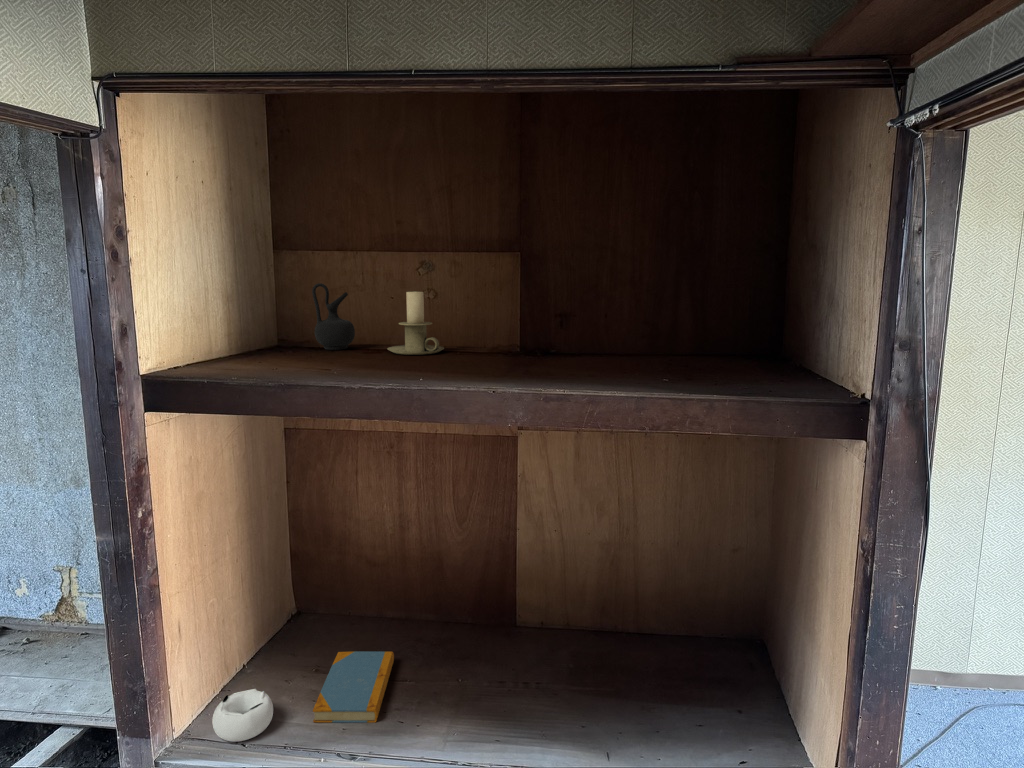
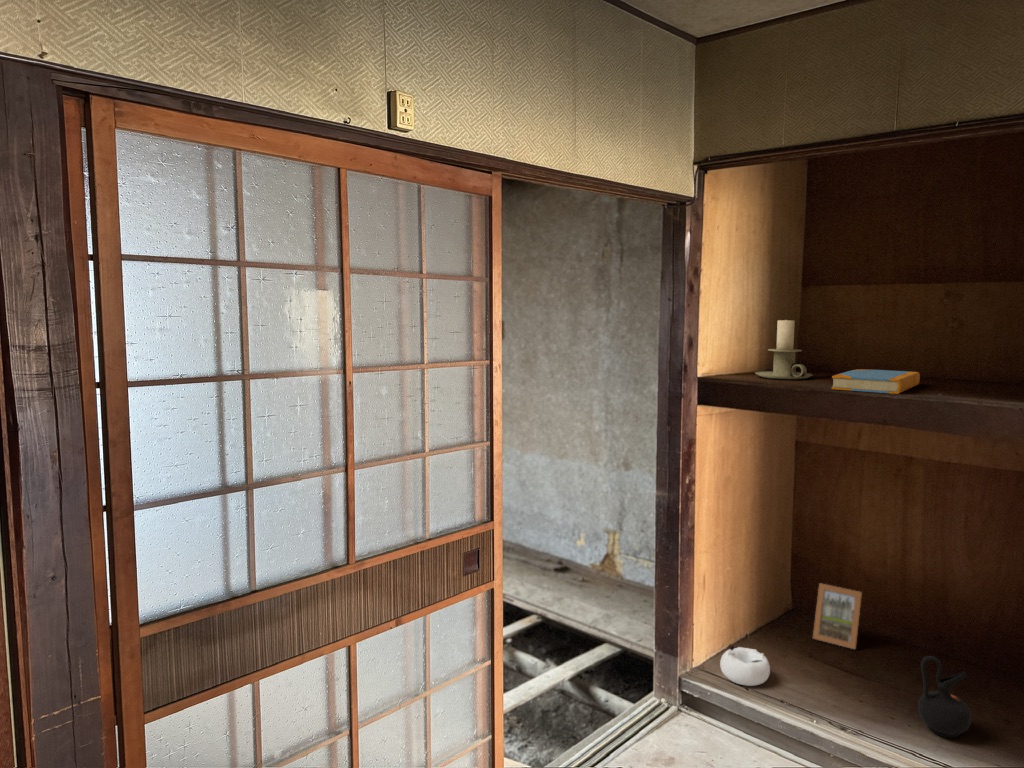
ceramic jug: present [312,283,355,350] -> present [918,656,971,738]
candle holder: present [387,292,444,355] -> present [755,320,813,380]
picture frame: none [319,579,364,643] -> present [813,583,862,649]
book: present [313,651,394,723] -> present [831,369,920,394]

